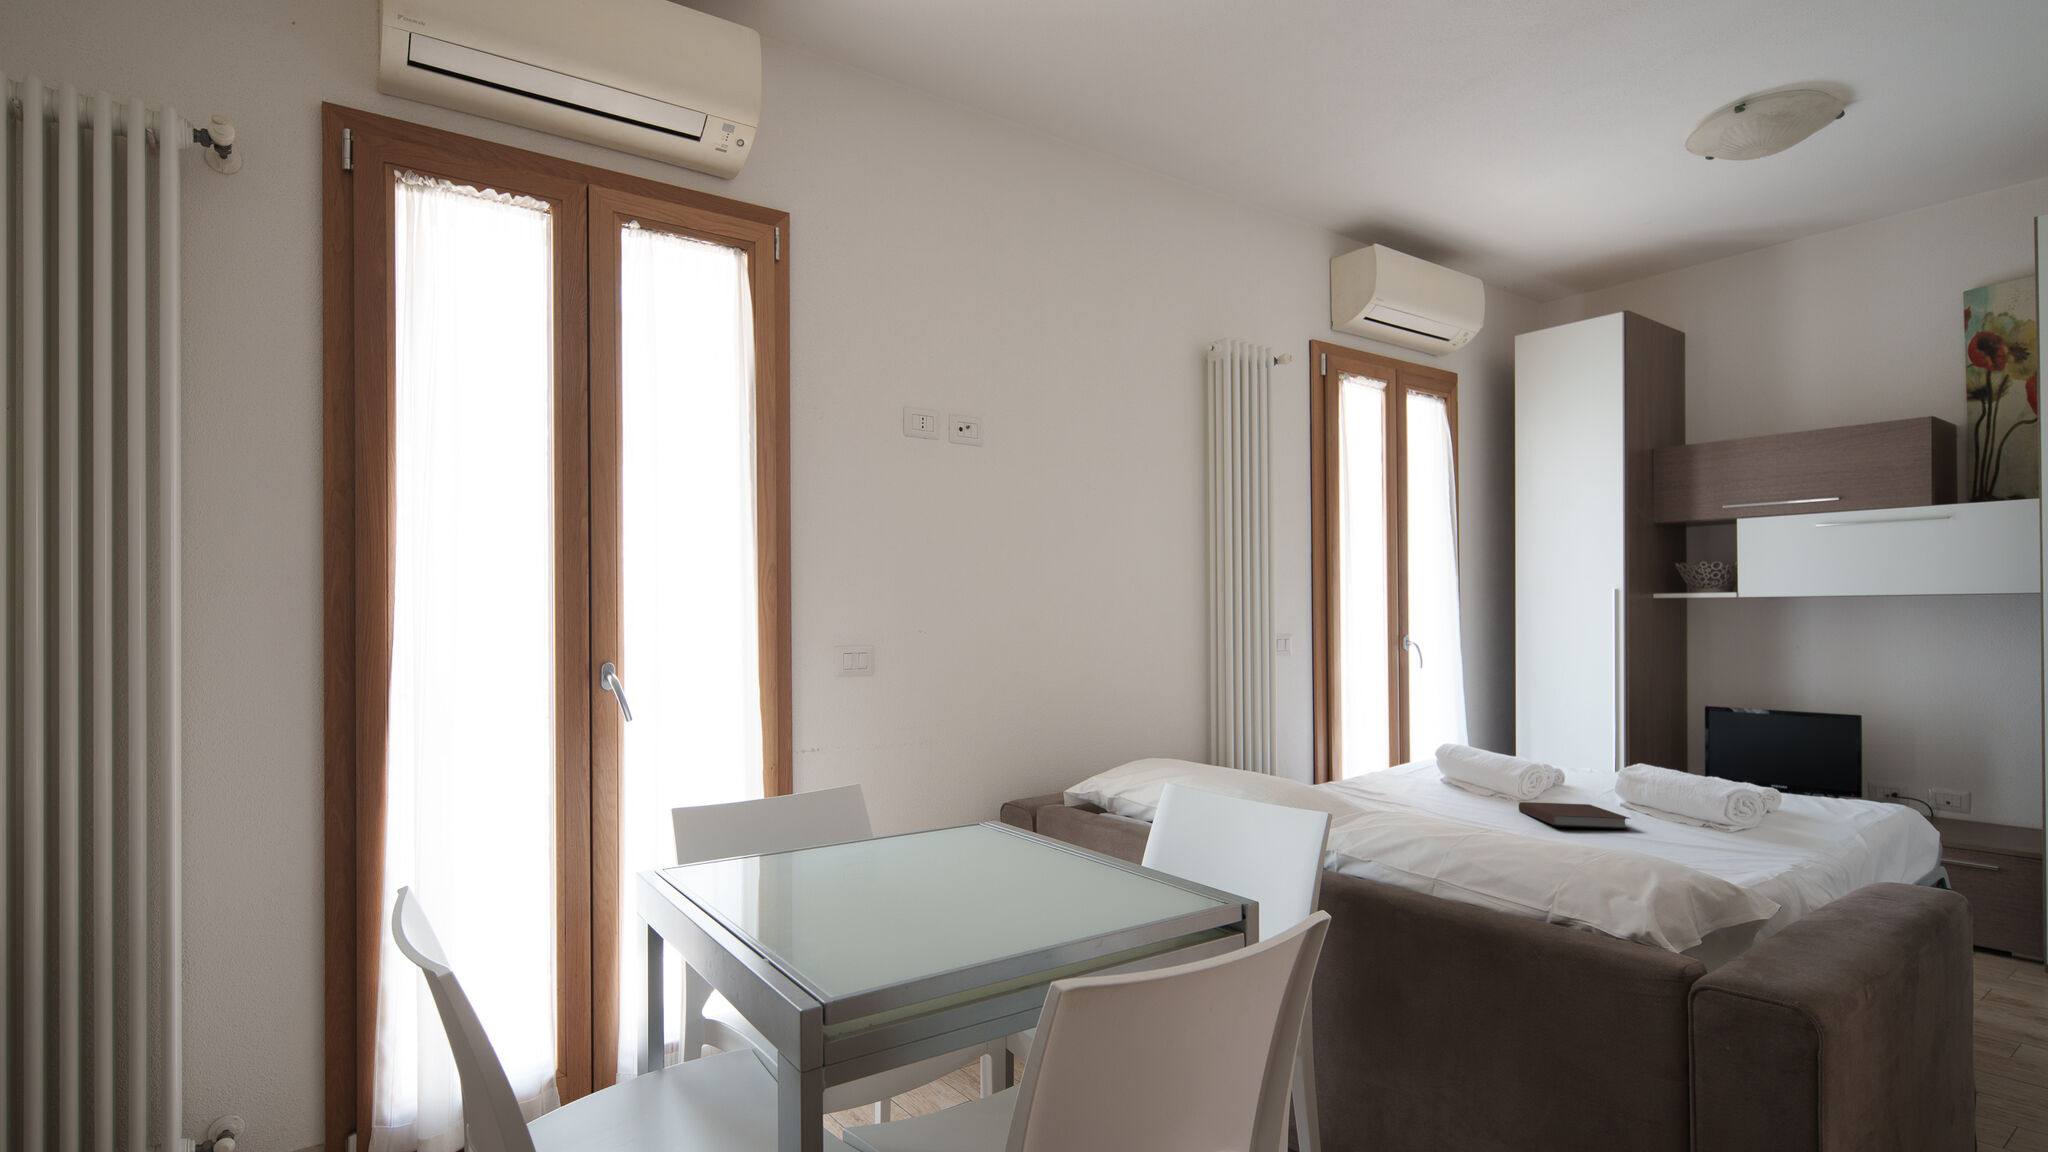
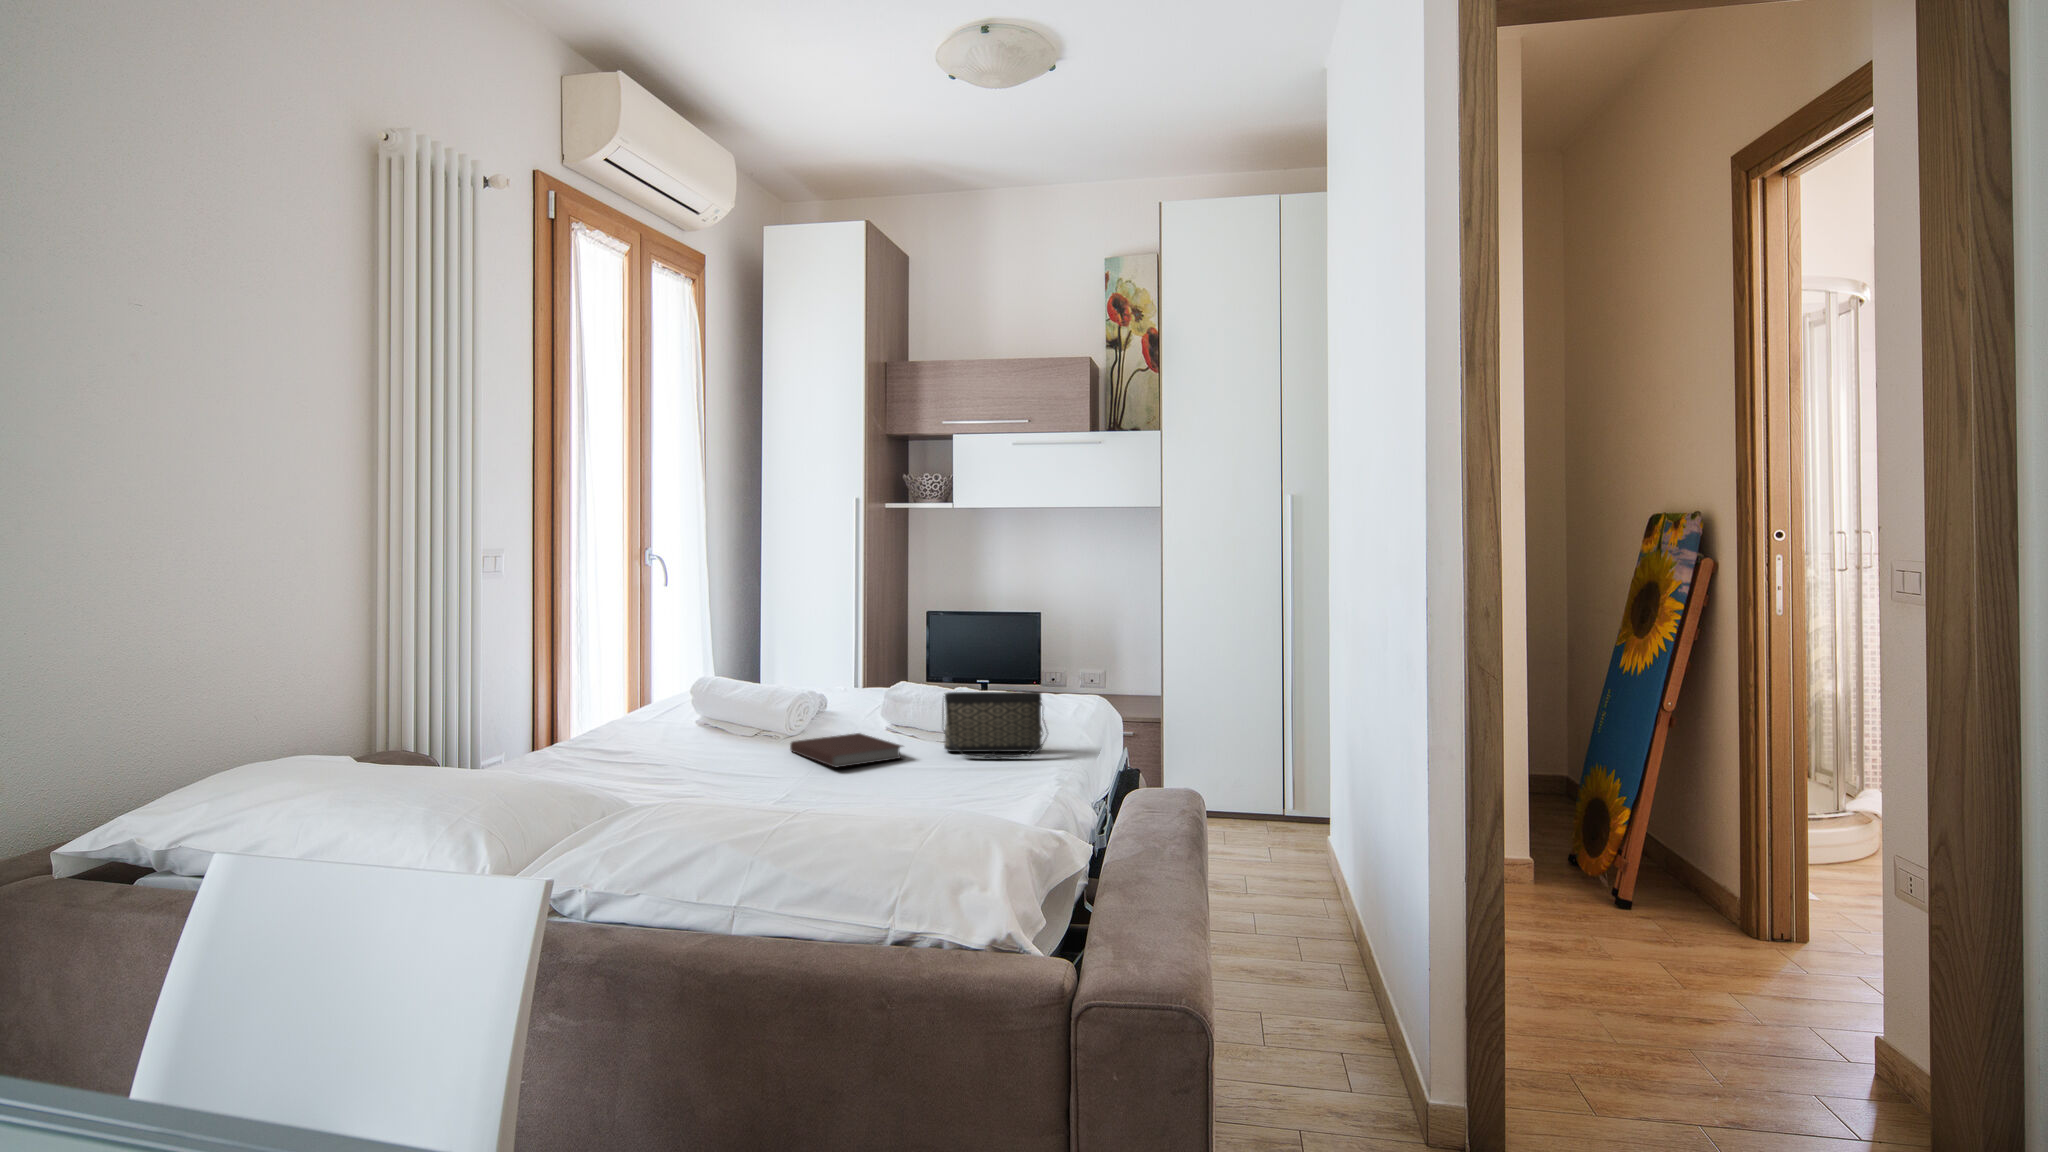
handbag: none [1672,773,1800,846] -> present [943,692,1044,758]

